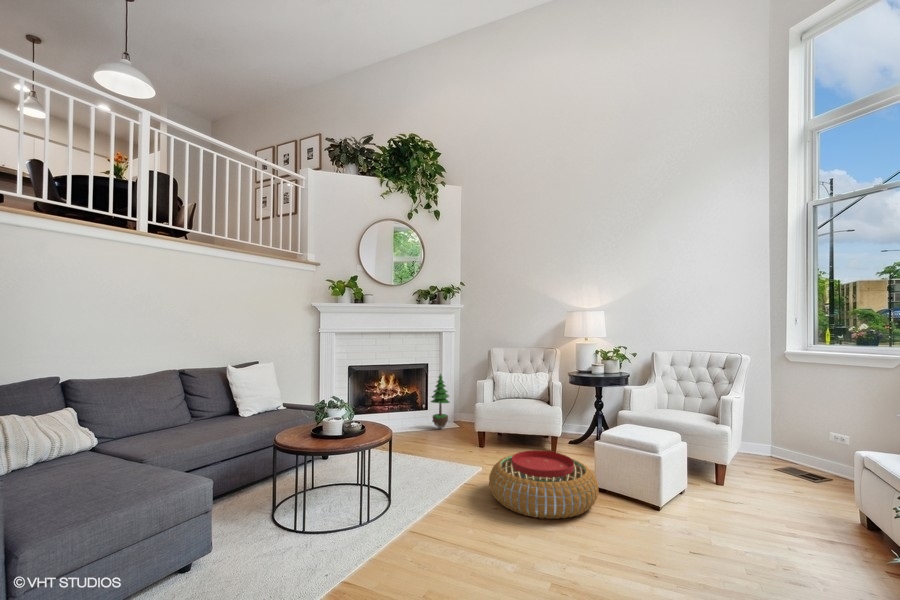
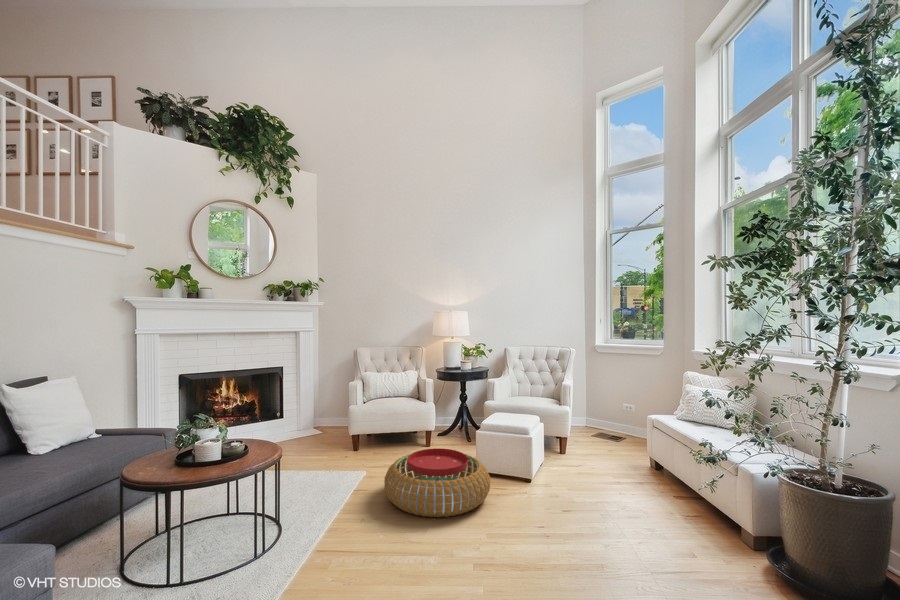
potted tree: present [431,374,449,429] -> none [284,376,307,438]

